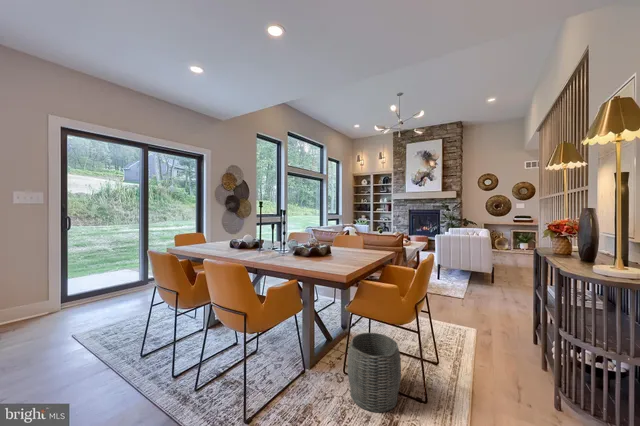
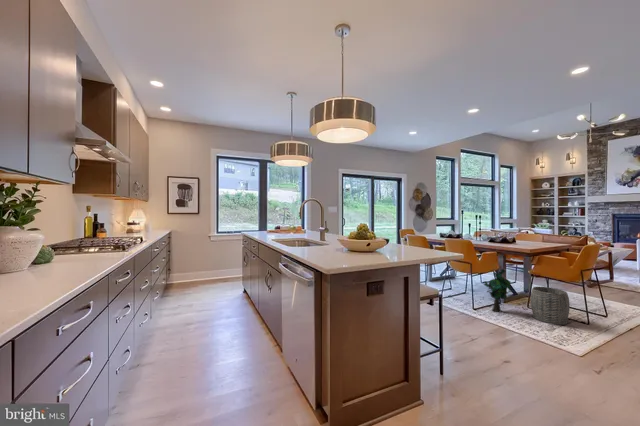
decorative plant: none [272,312,321,399] -> present [484,269,512,312]

